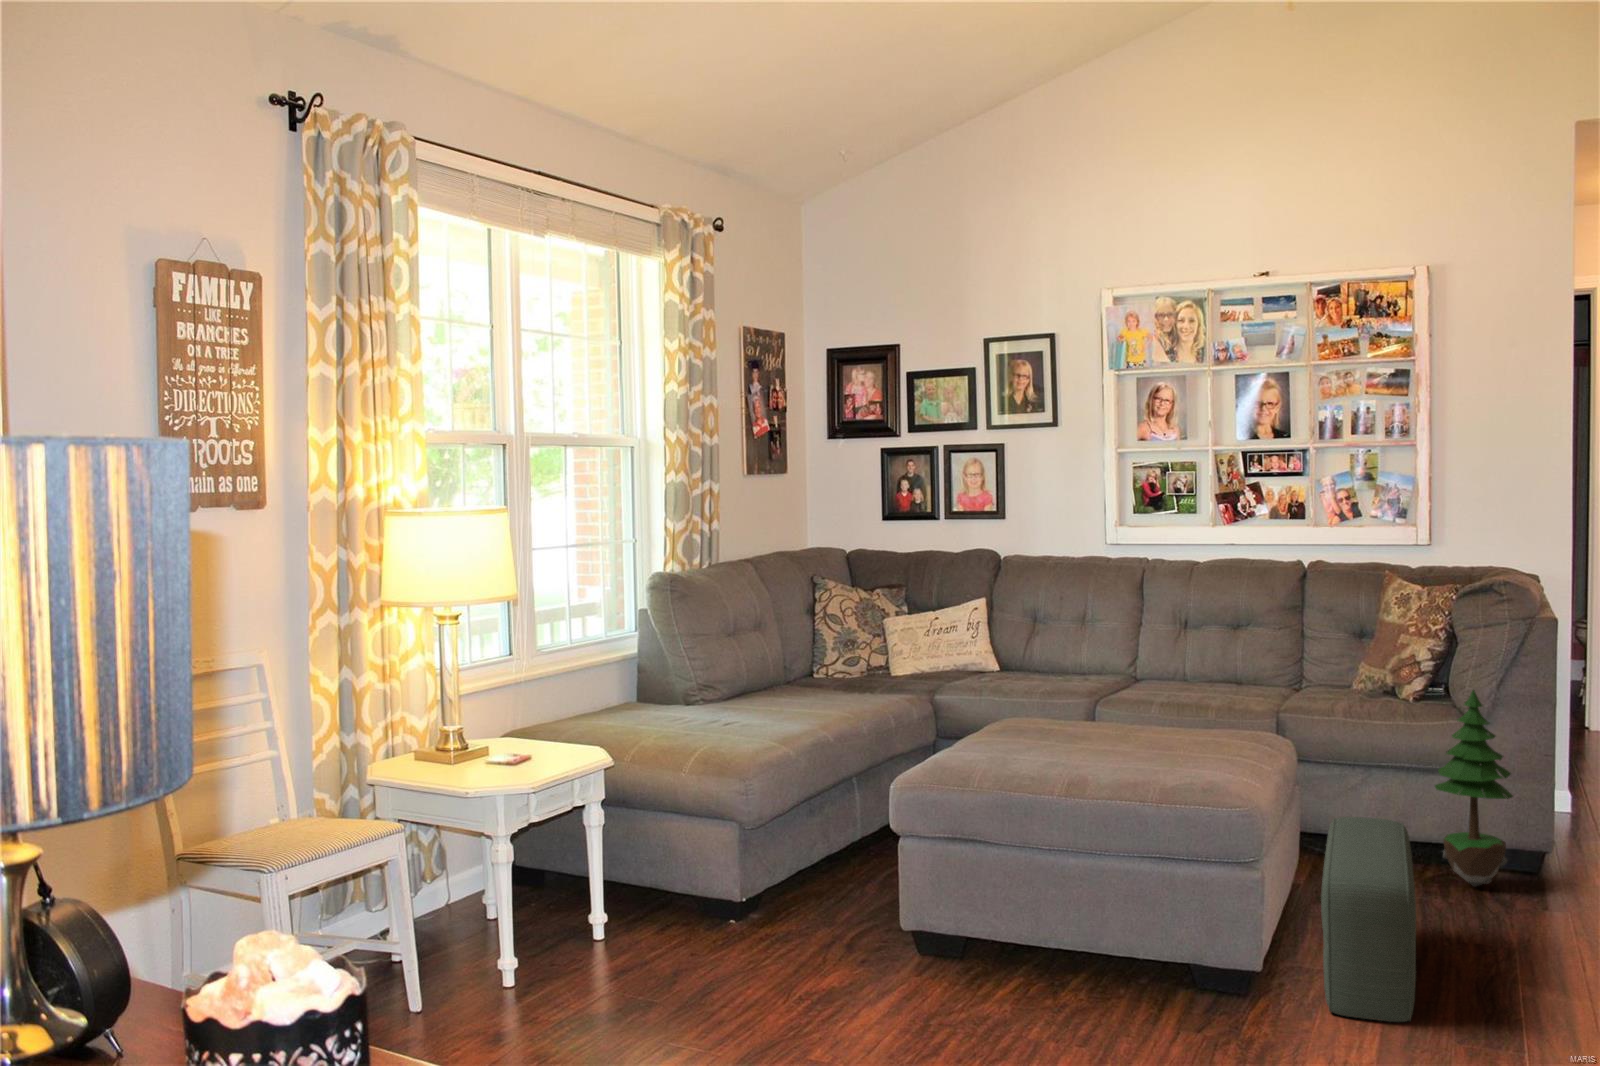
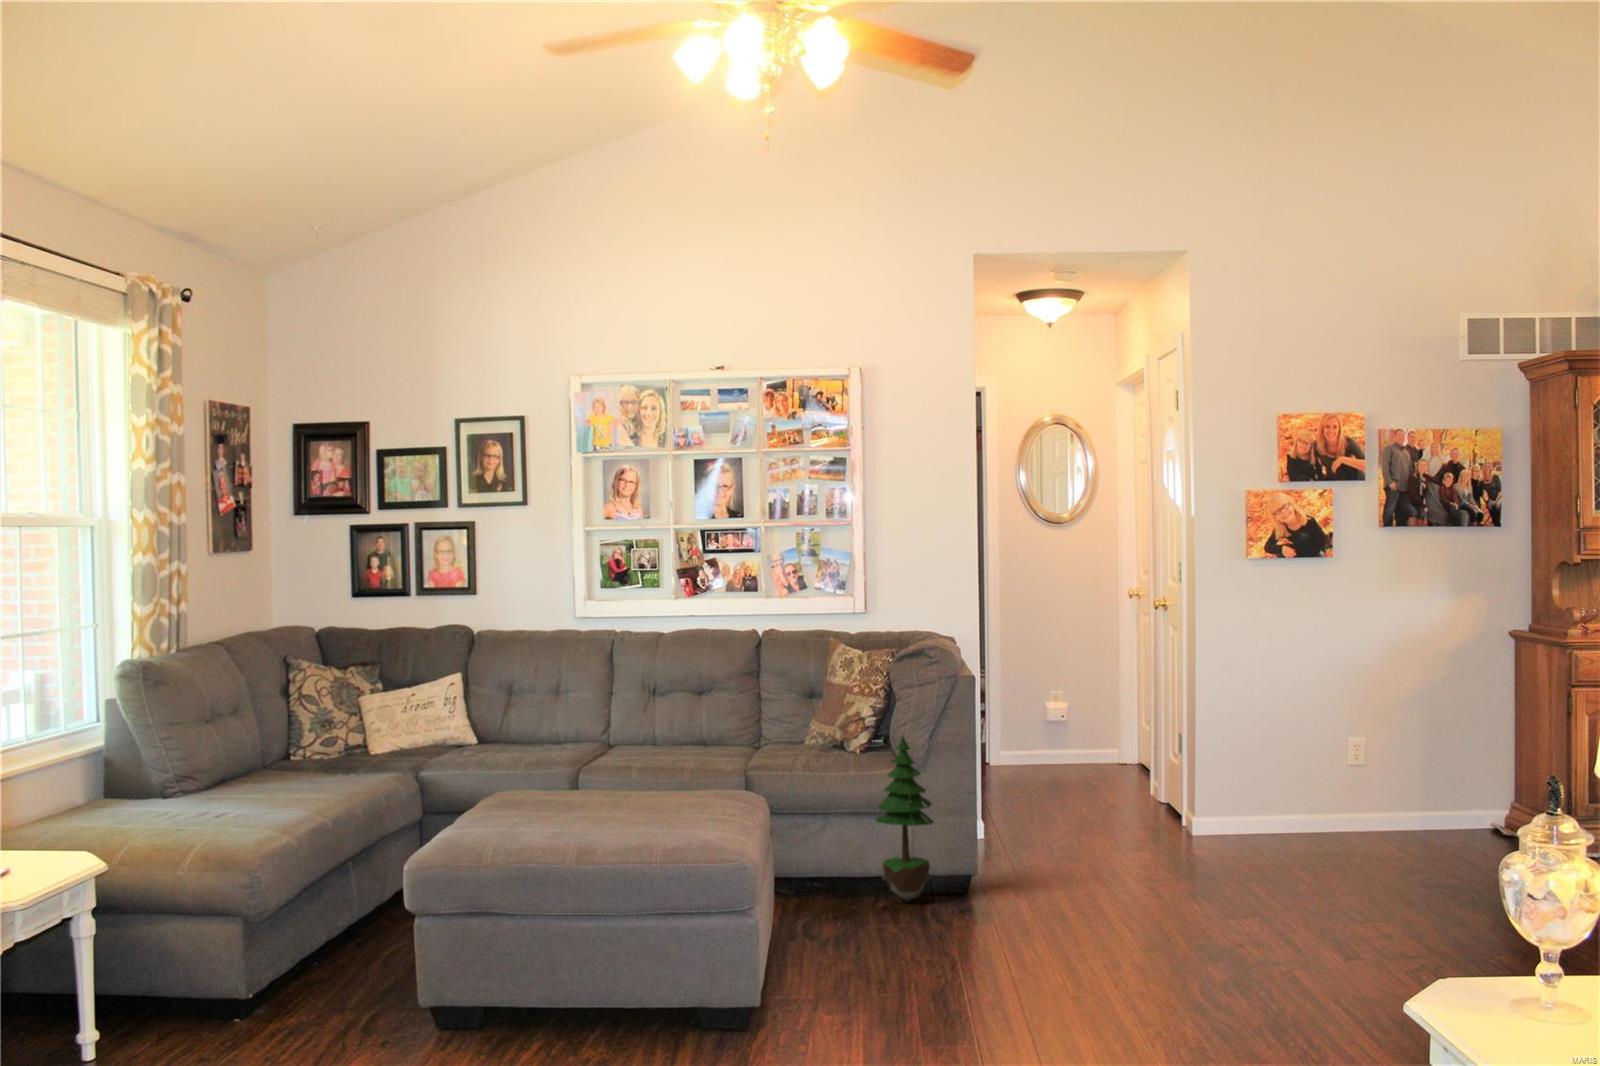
pouf: present [1321,817,1416,1022] -> none [800,849,875,1015]

